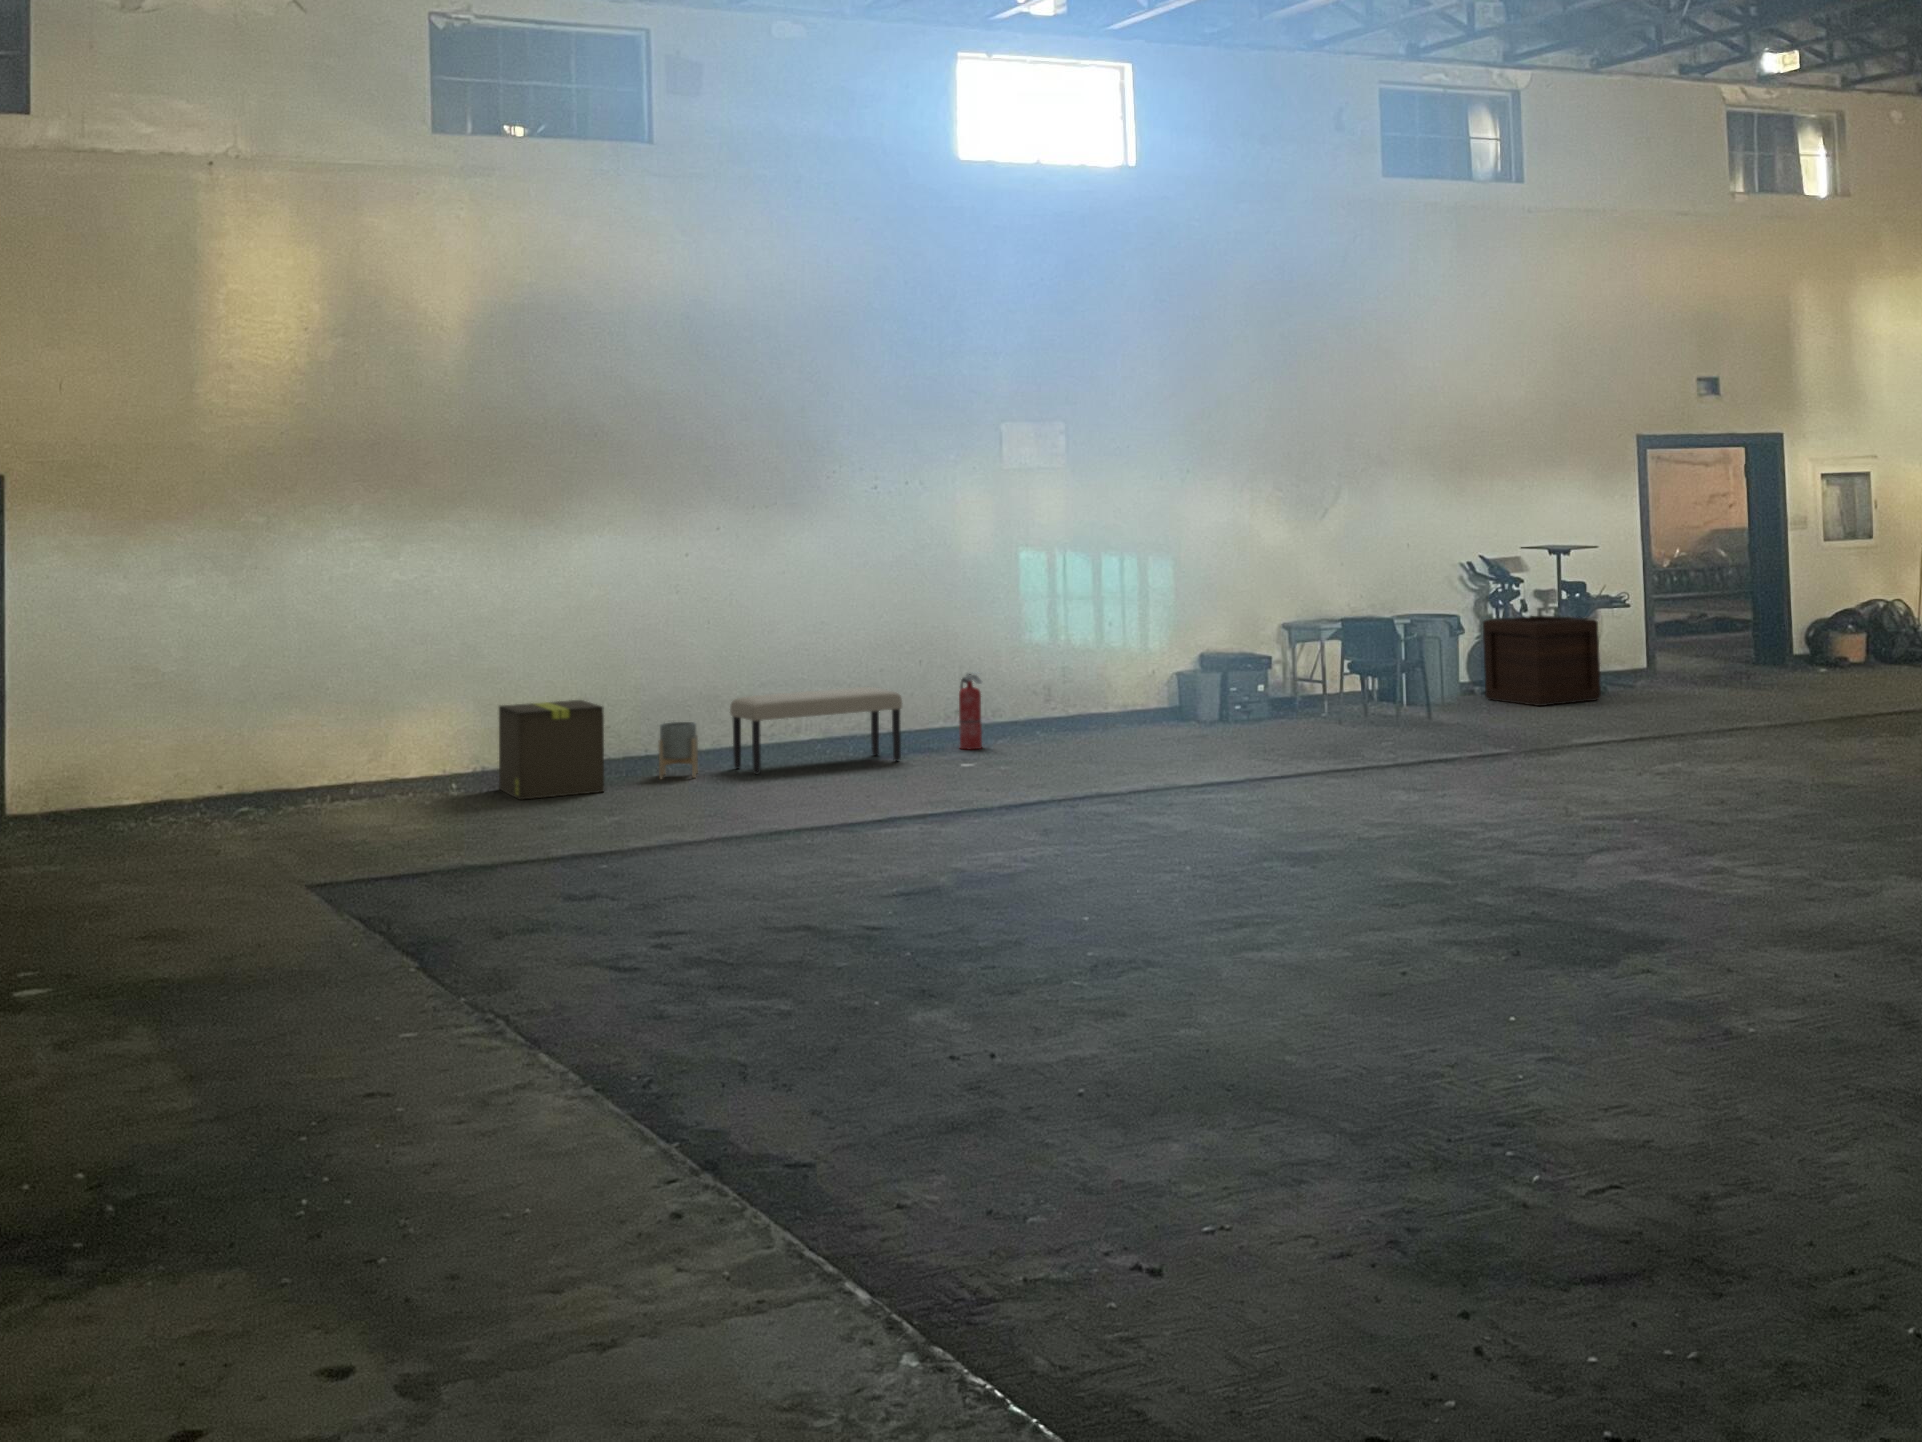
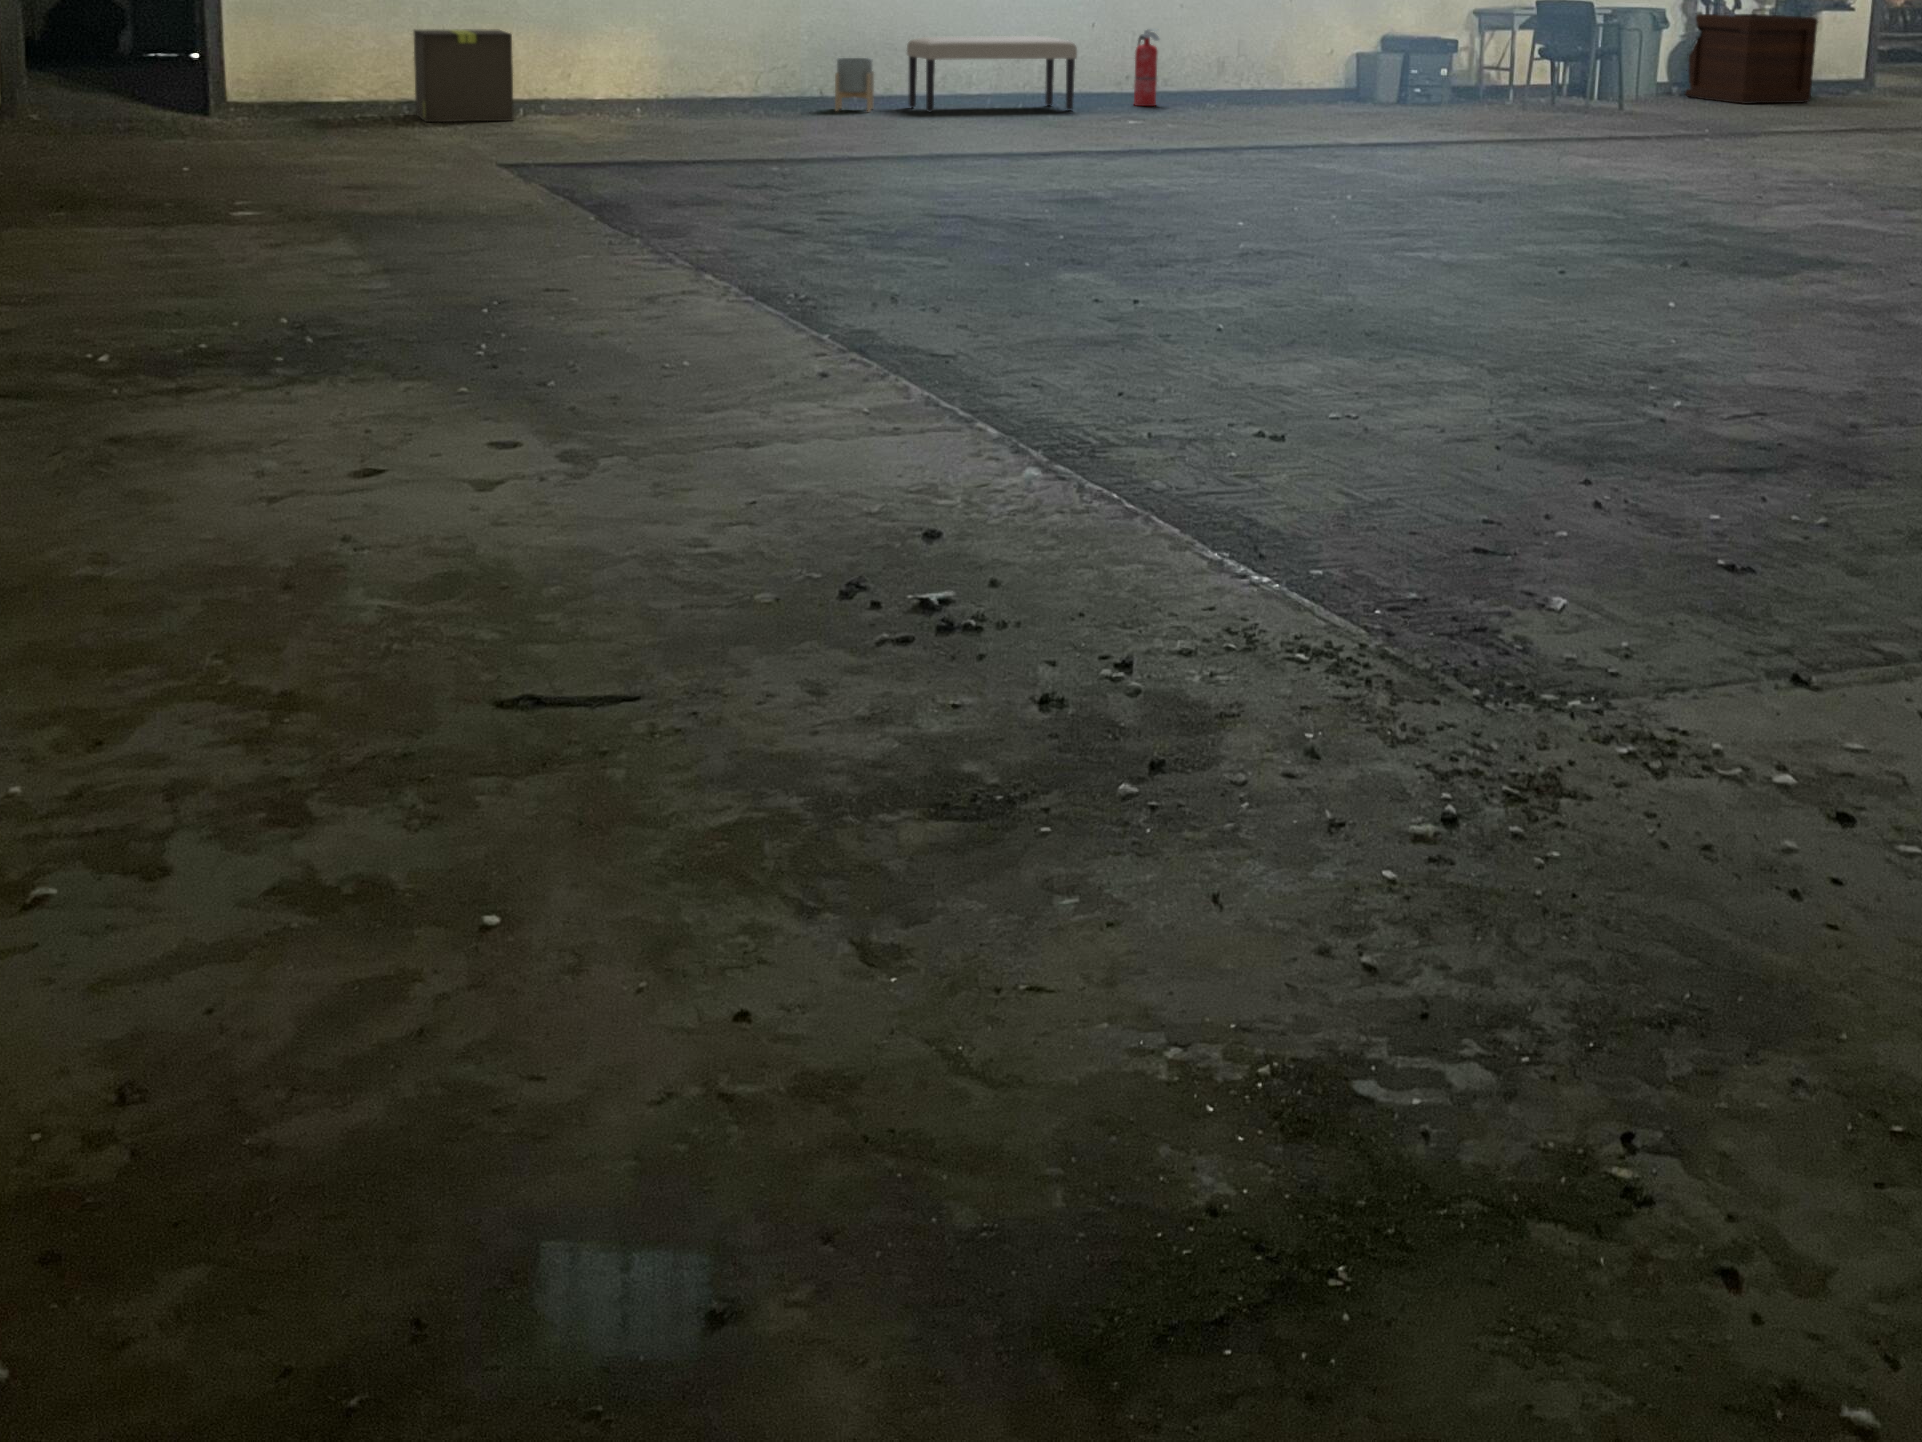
cardboard box: present [499,700,604,800] -> present [414,30,514,122]

